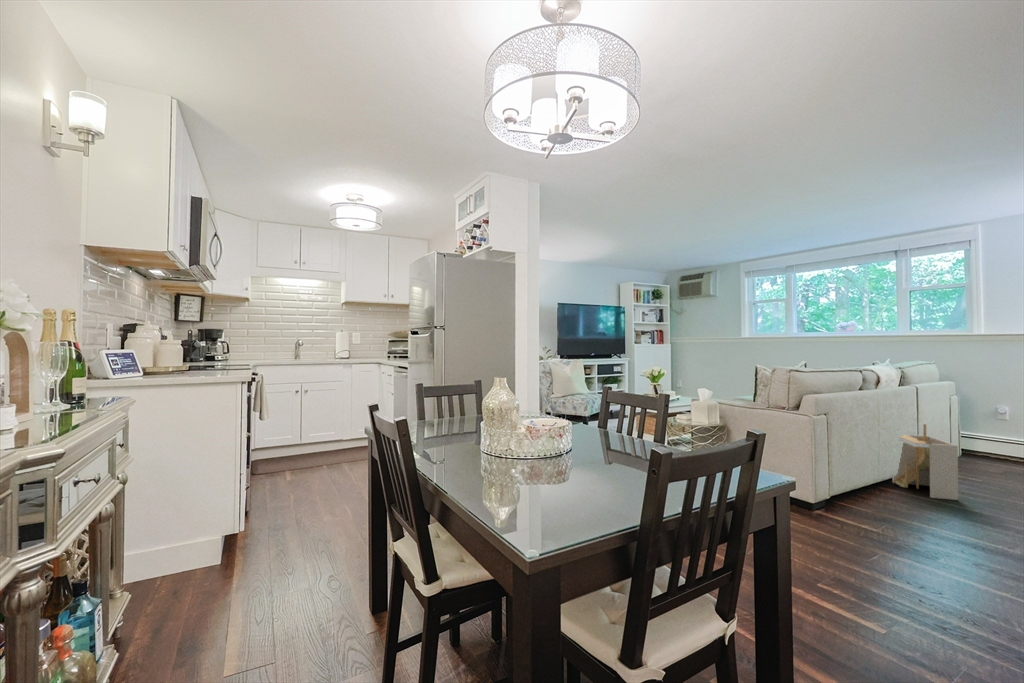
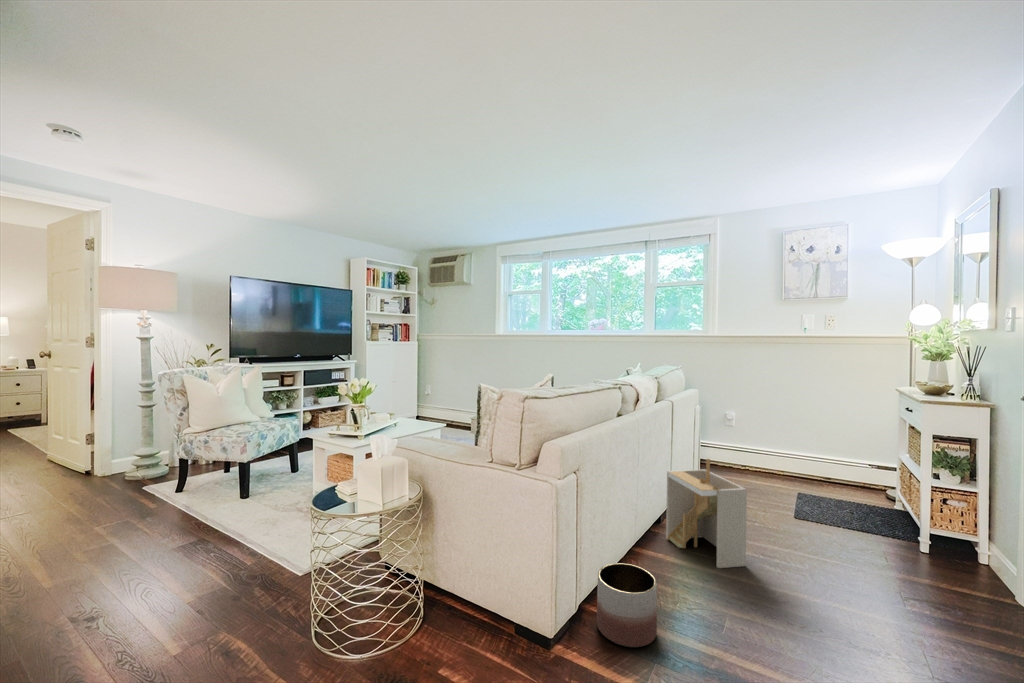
planter: none [824,471,865,510] -> present [597,563,657,647]

